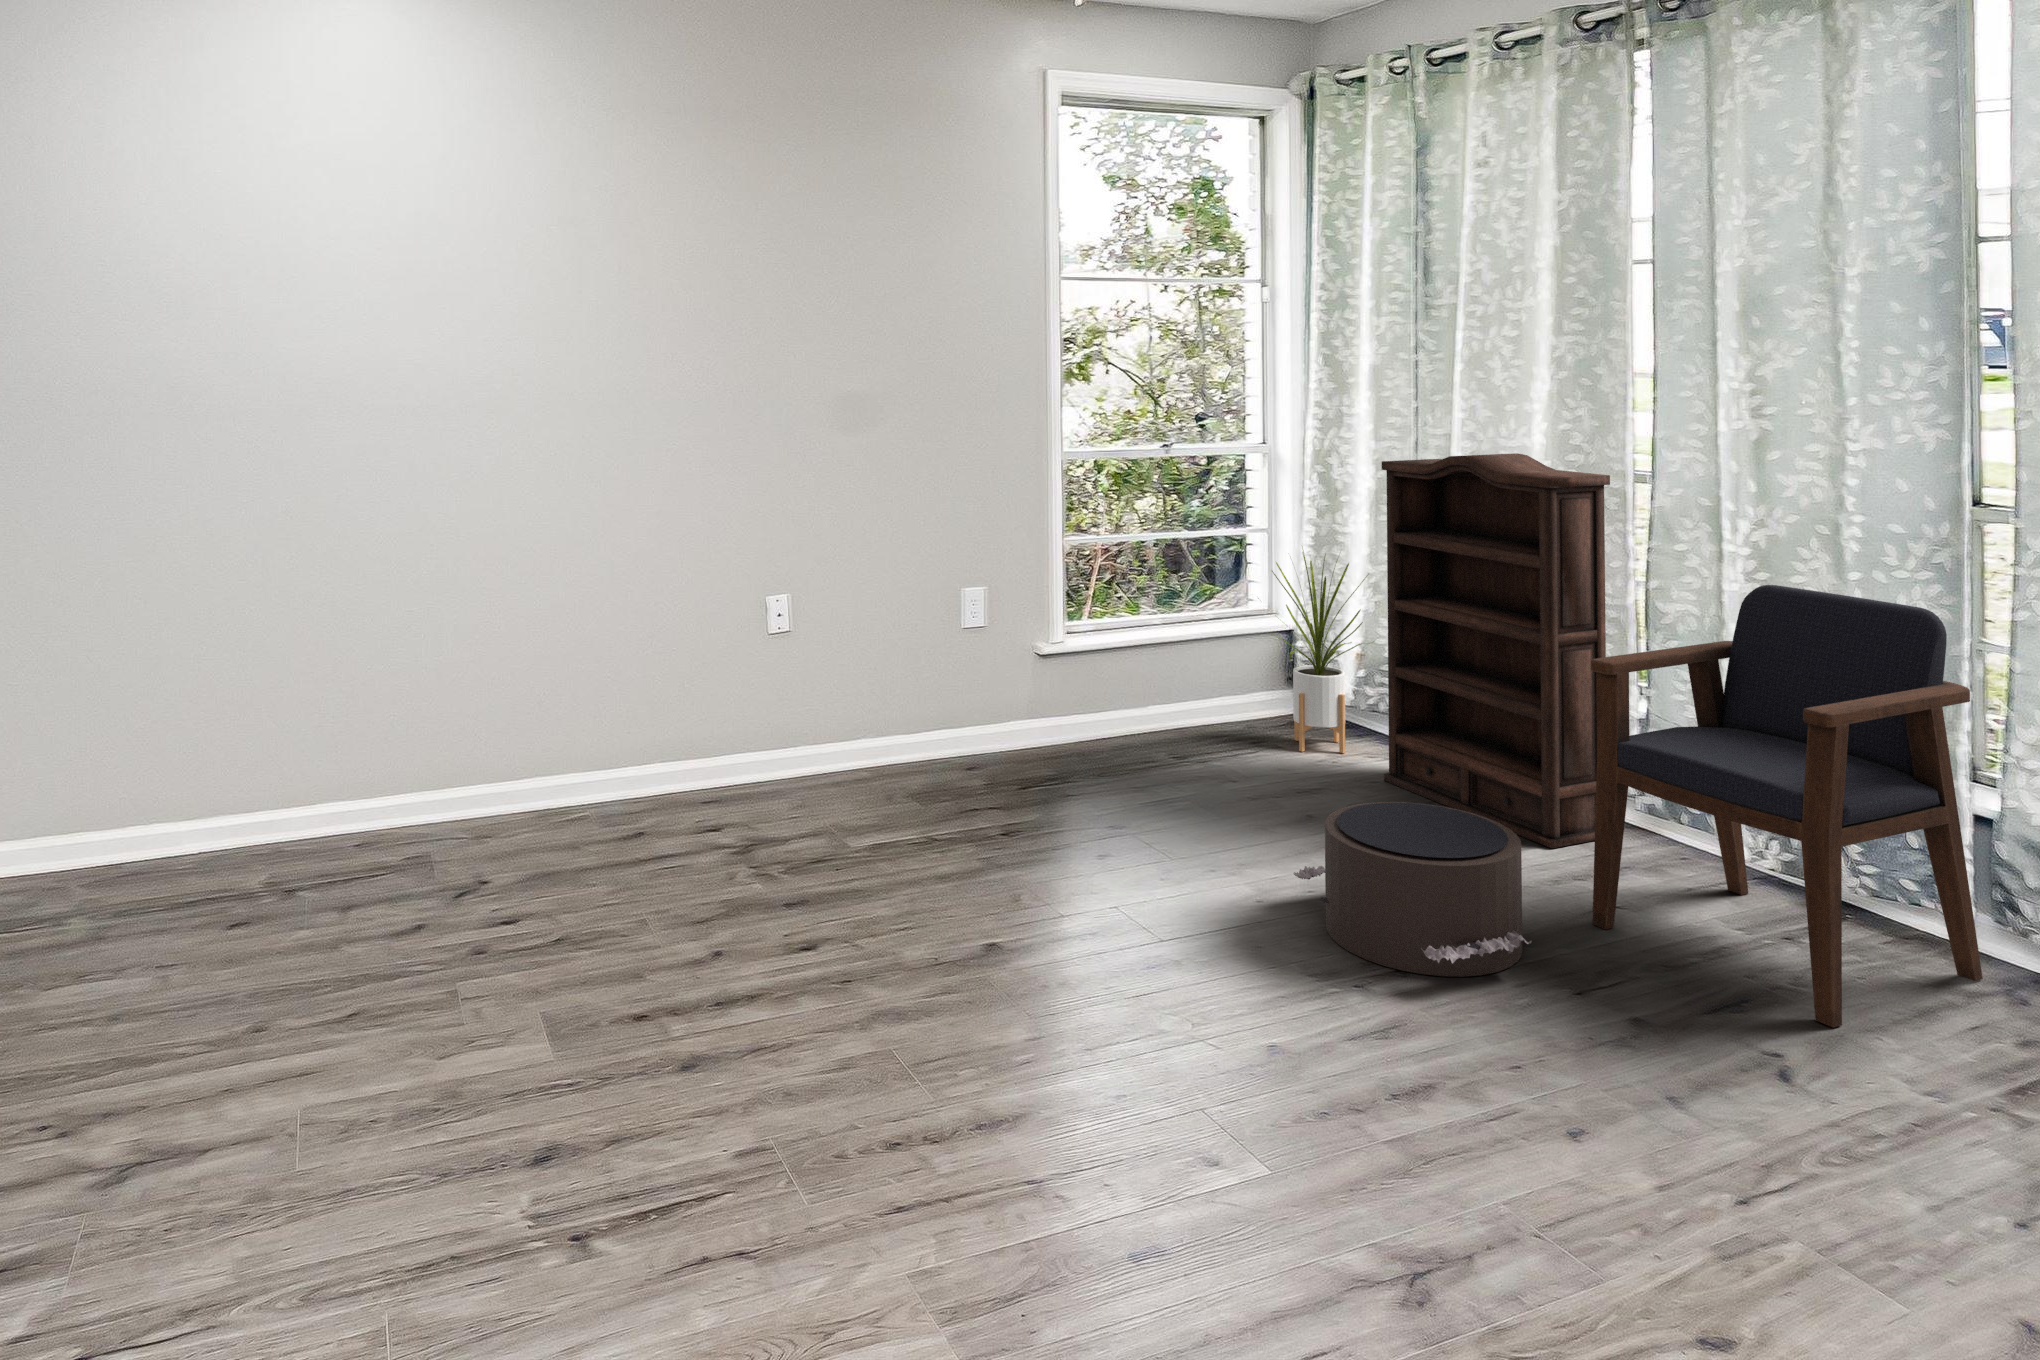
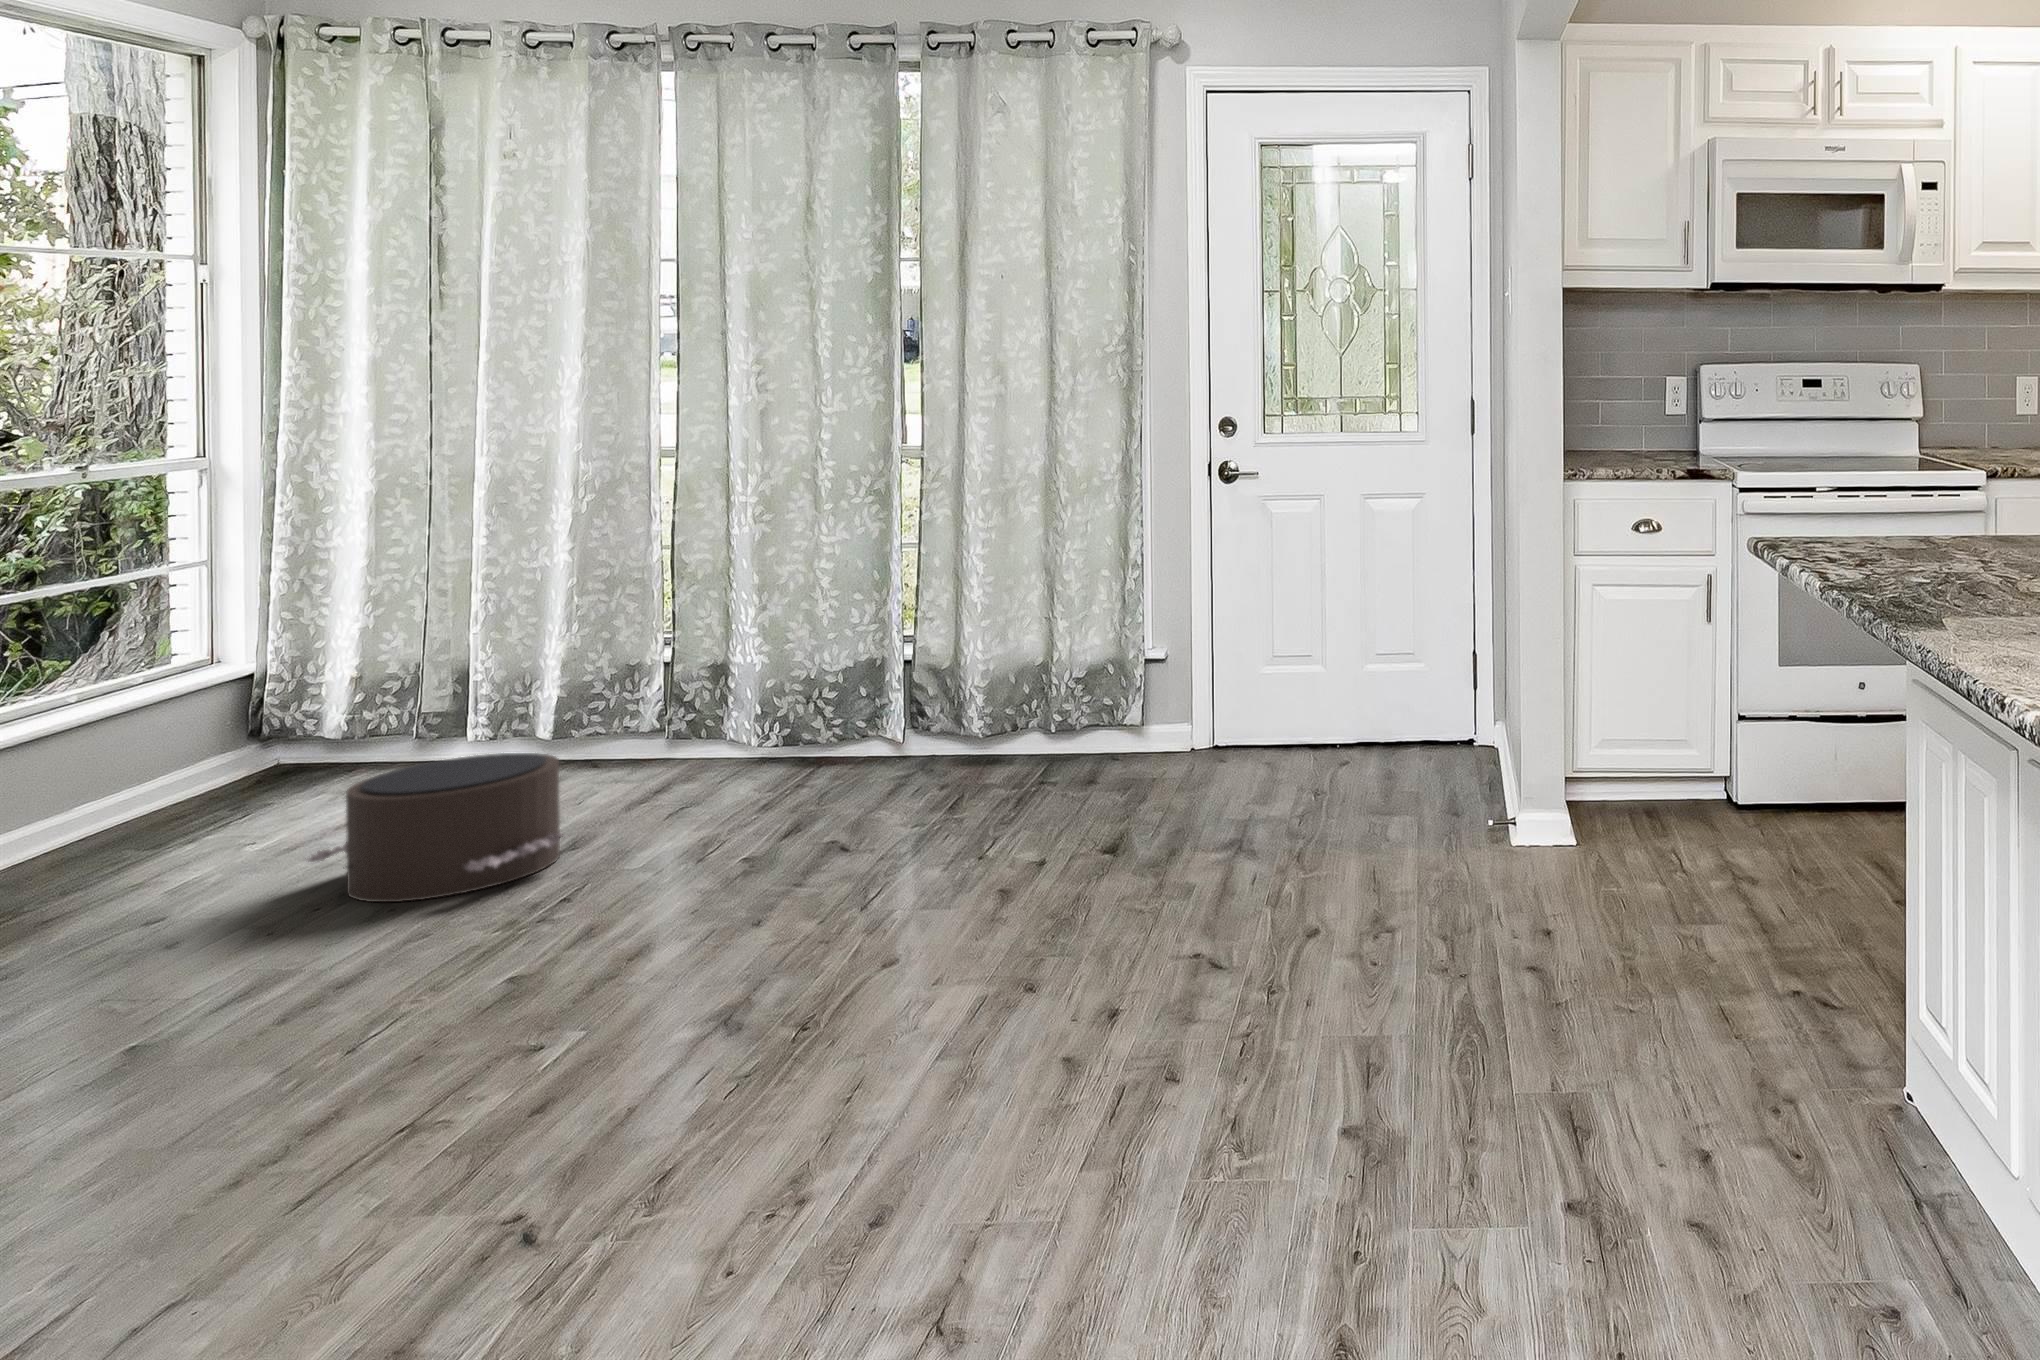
bookshelf: present [1382,453,1610,848] -> none [390,440,639,789]
house plant: present [1272,548,1374,753] -> none [217,562,377,789]
armchair: present [1591,585,1983,1028] -> none [621,518,913,823]

